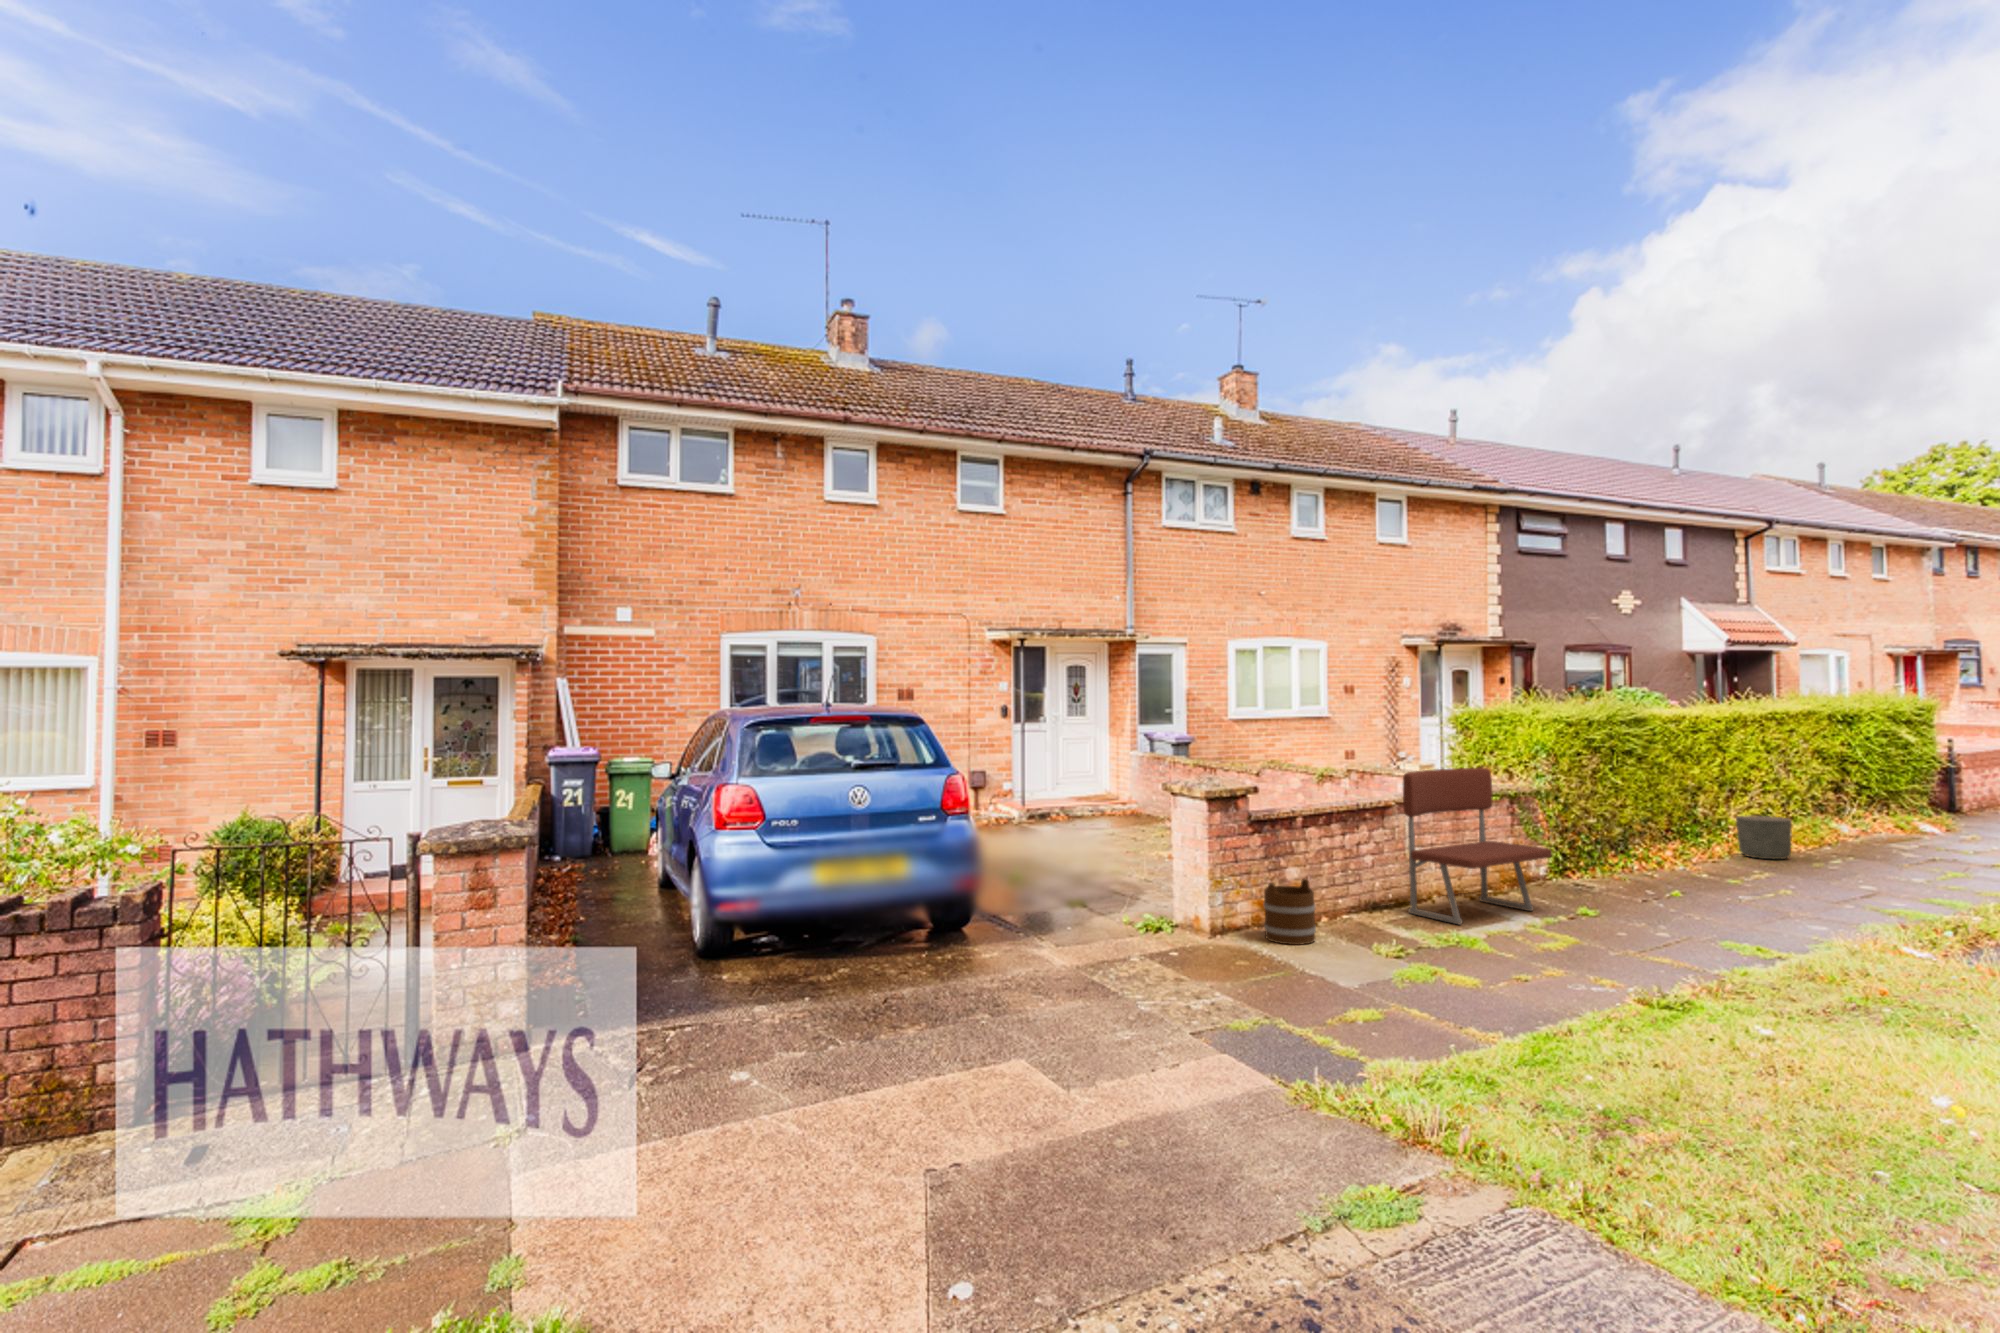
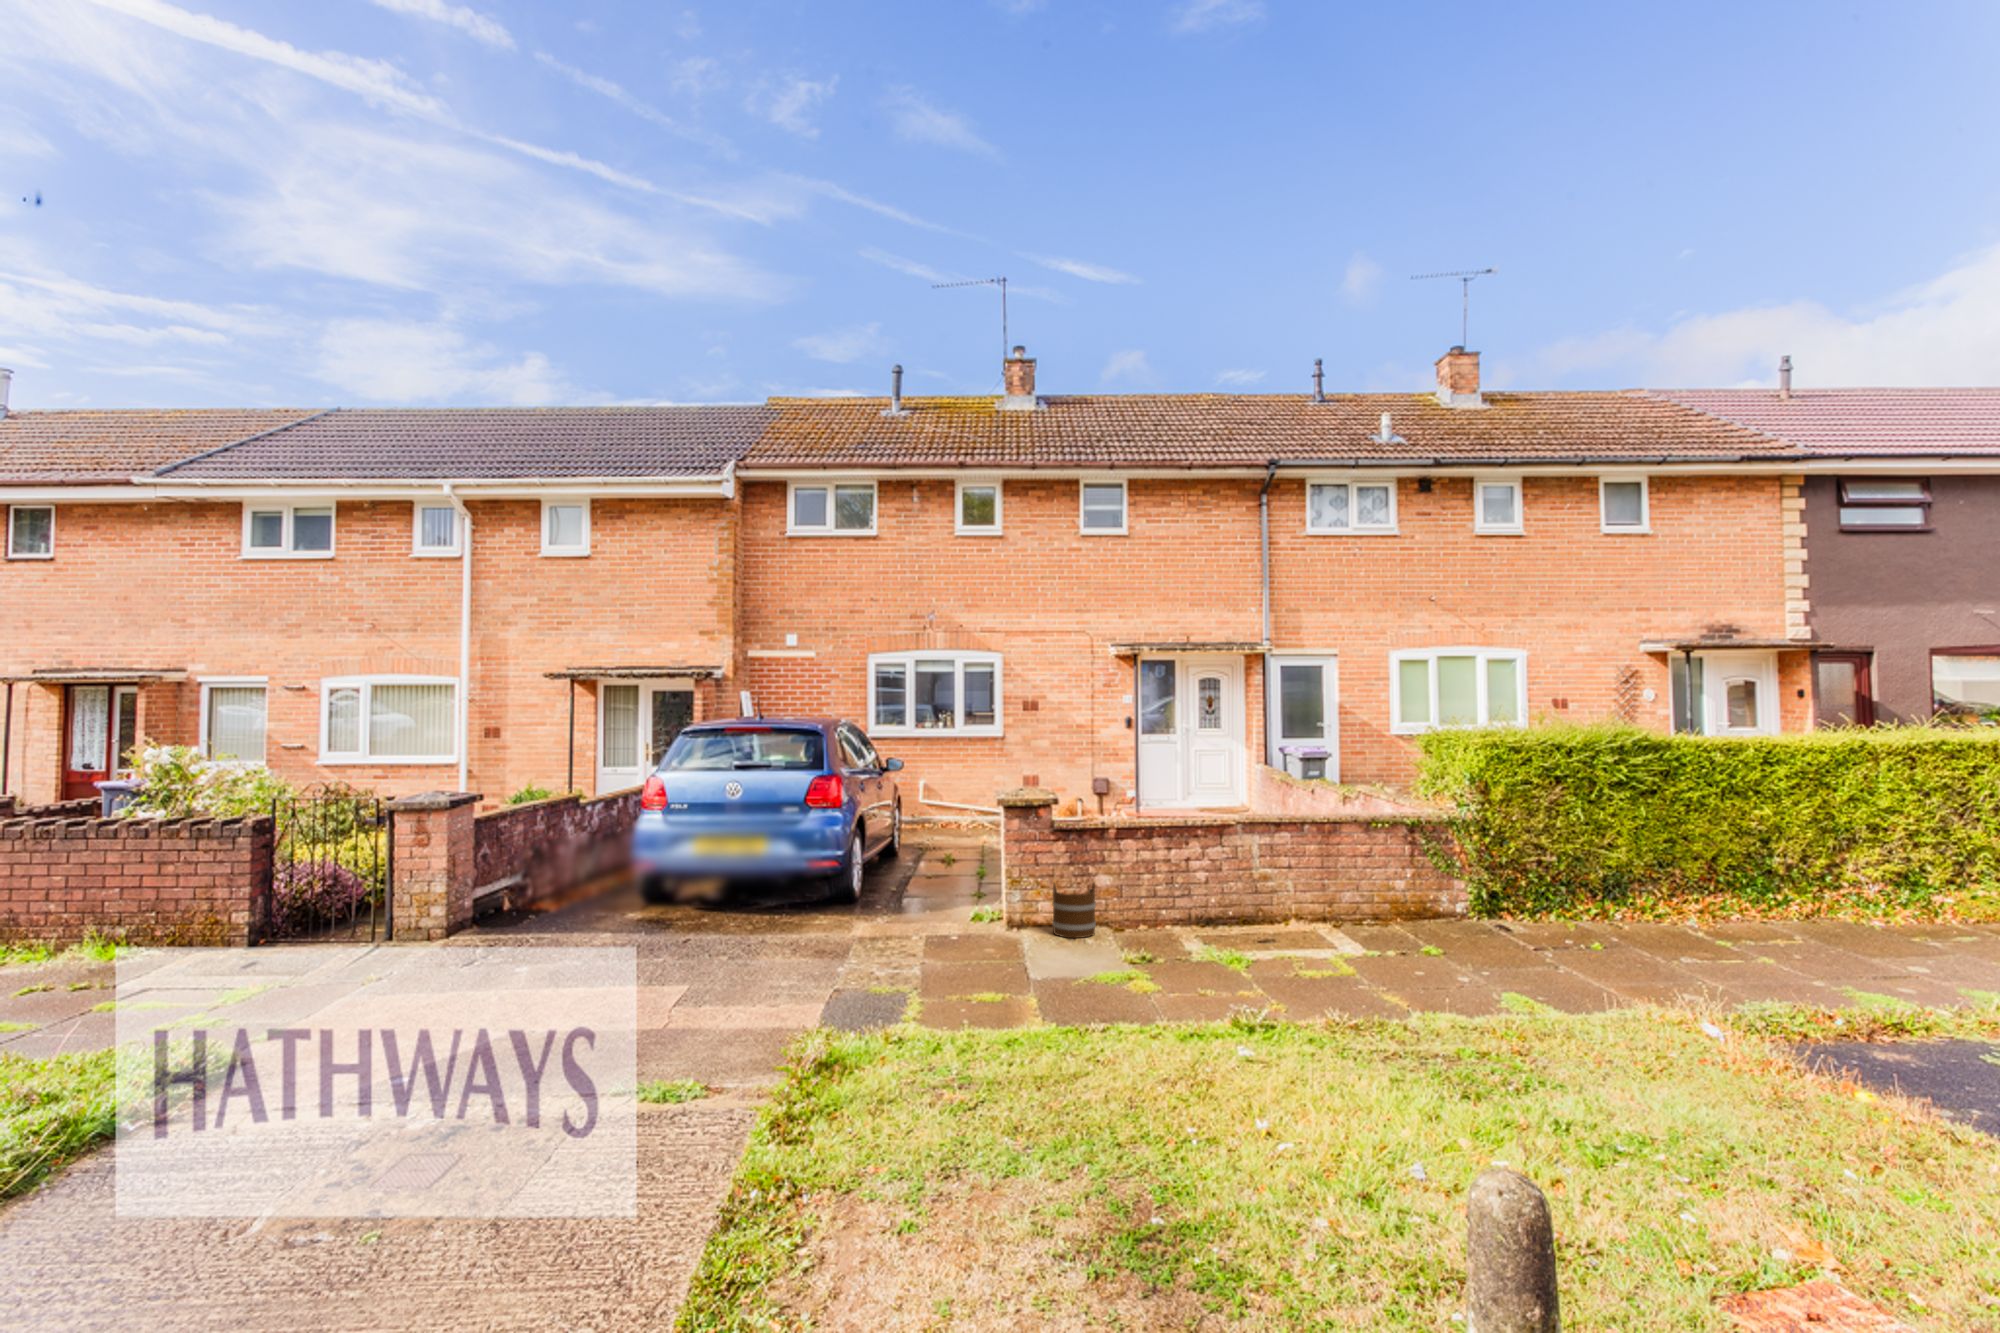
bench: present [1403,768,1552,925] -> none [1232,794,1380,943]
planter: present [1736,816,1792,859] -> none [1851,880,1926,939]

